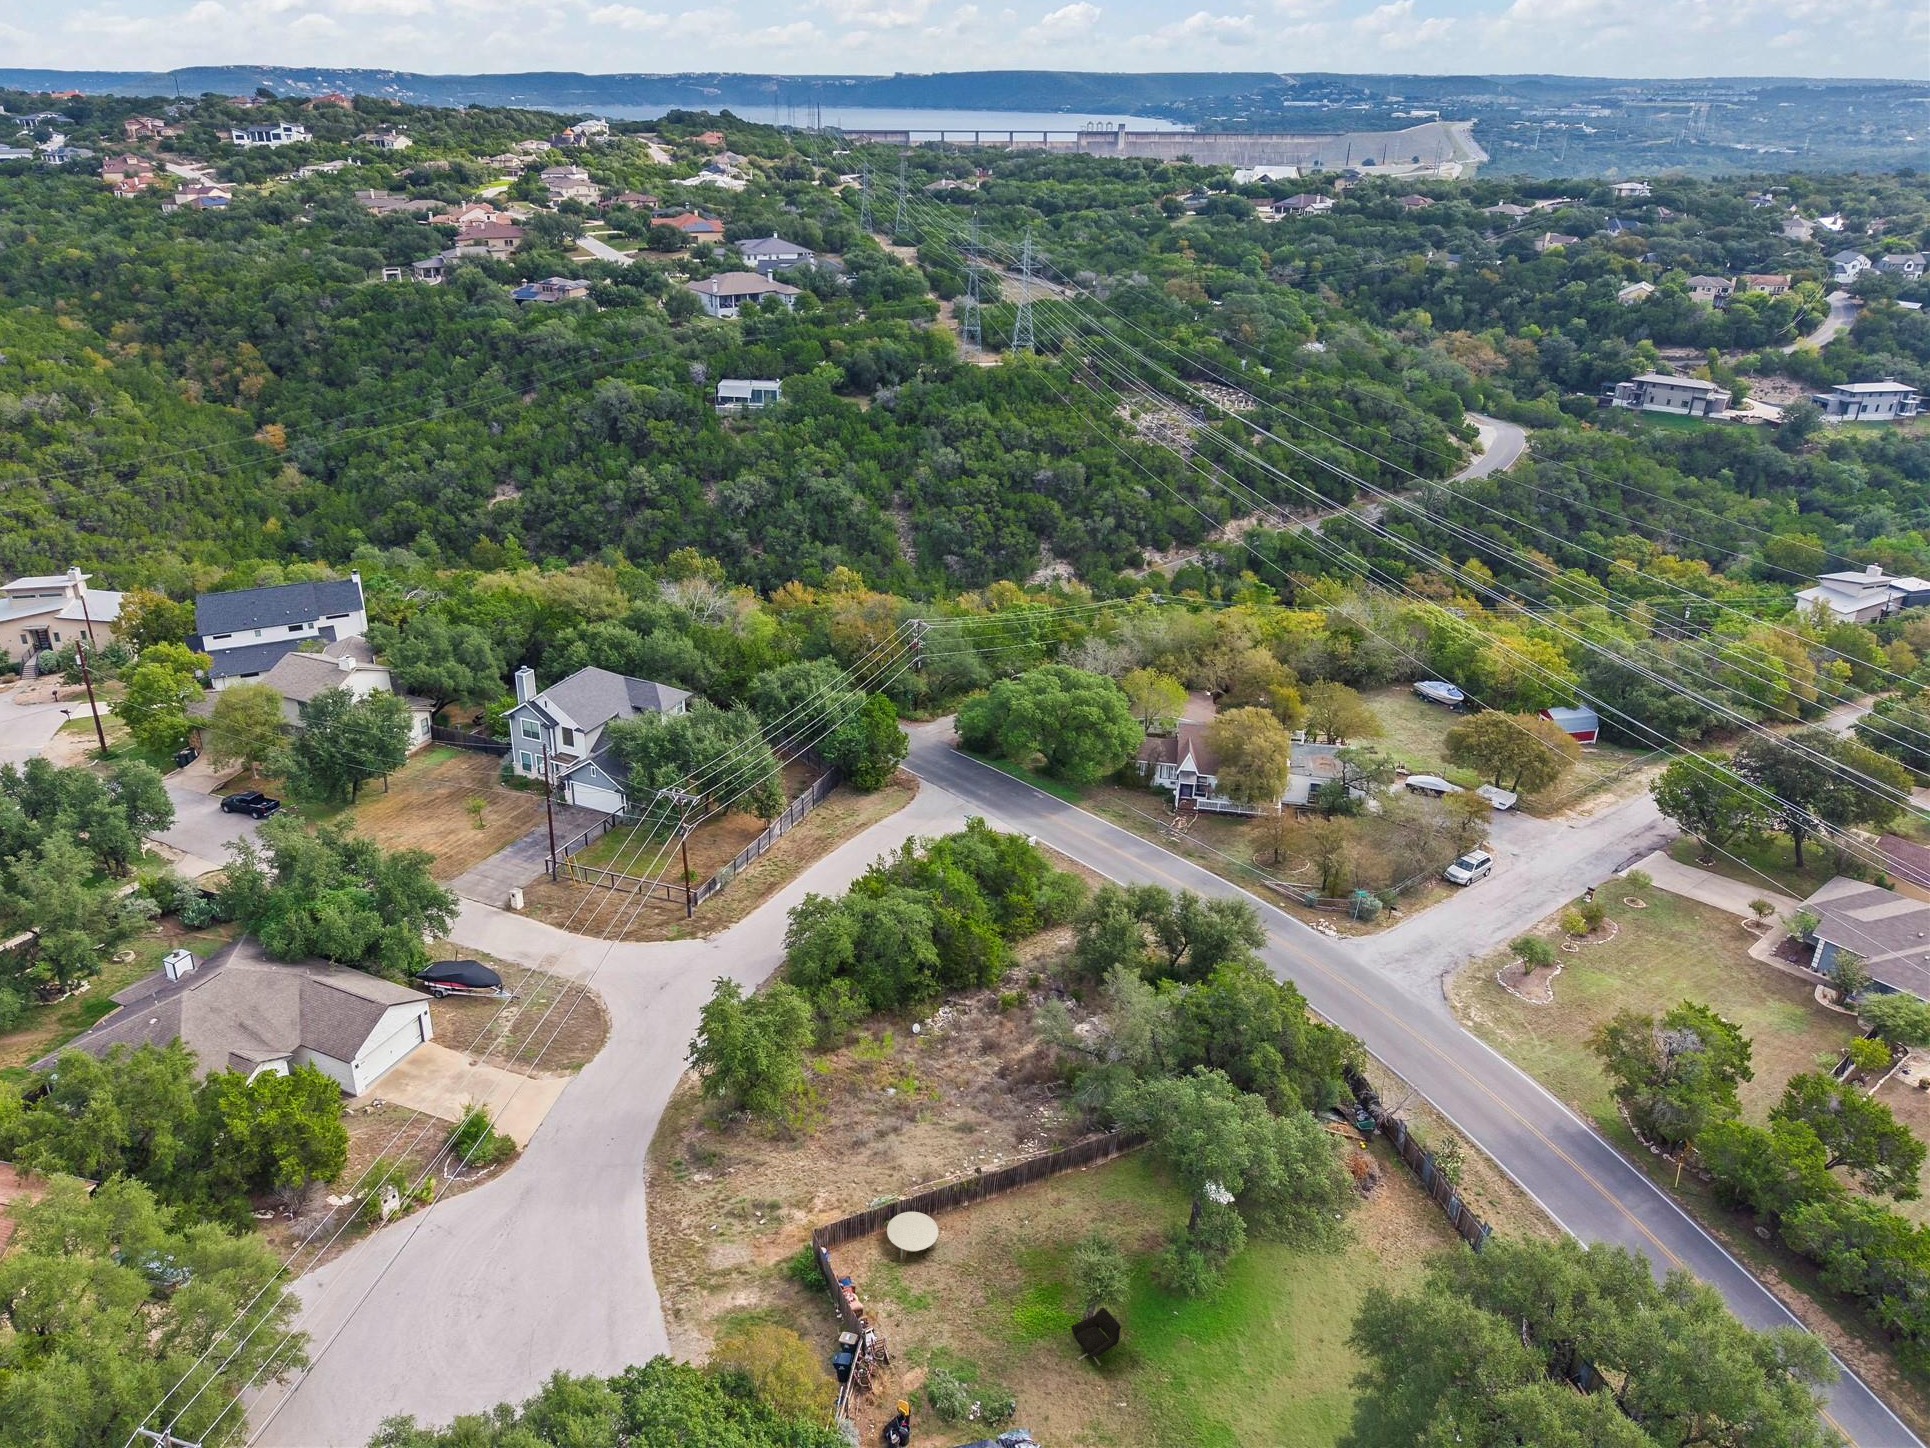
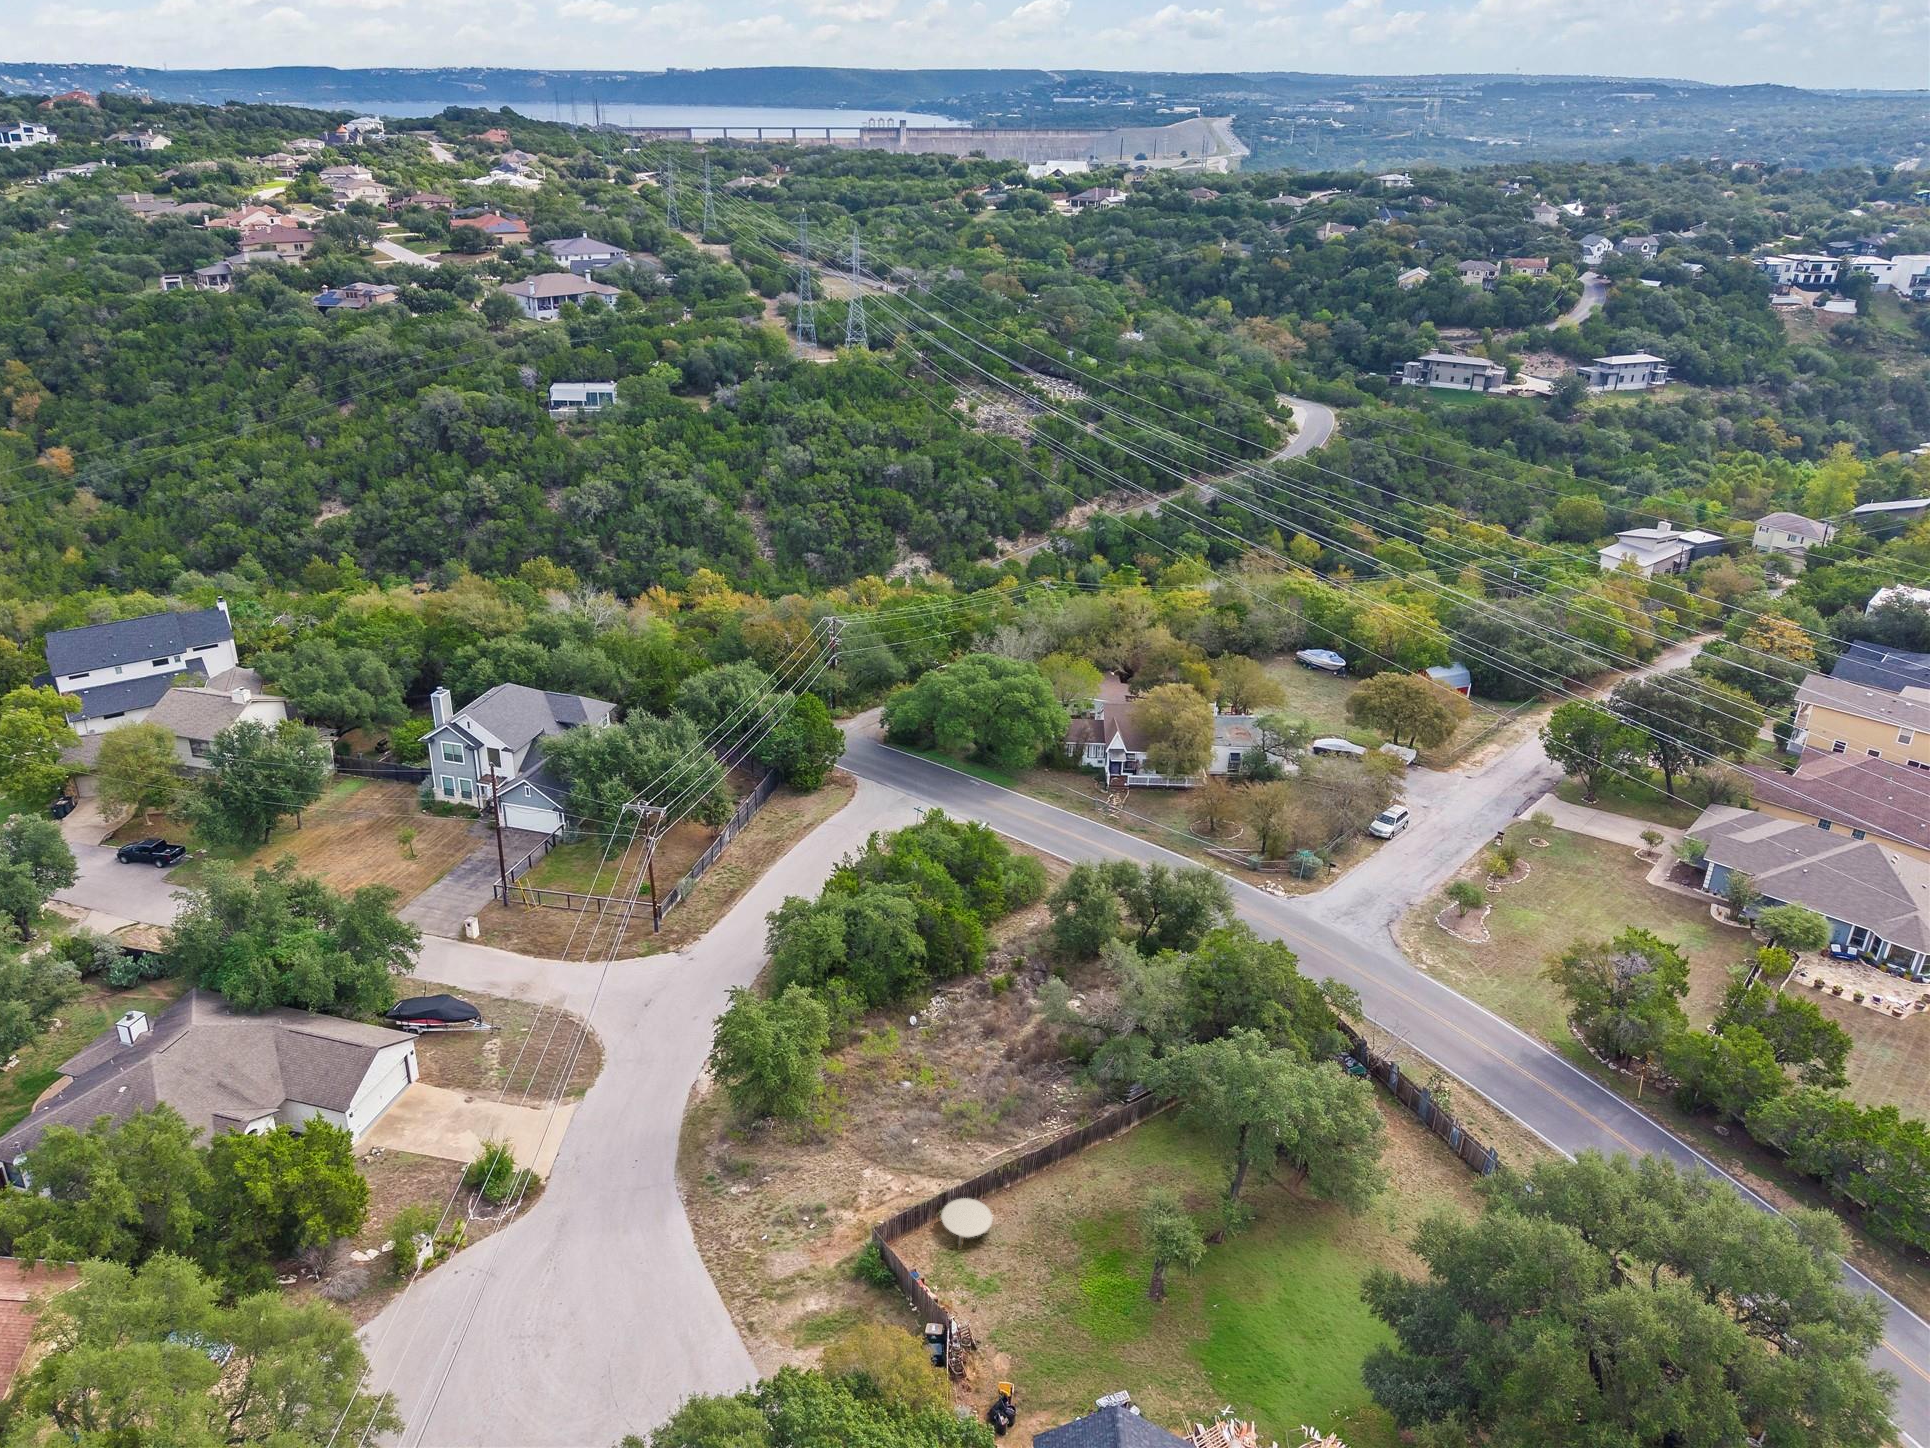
lounge chair: present [1071,1308,1121,1365] -> none [1142,1268,1190,1324]

